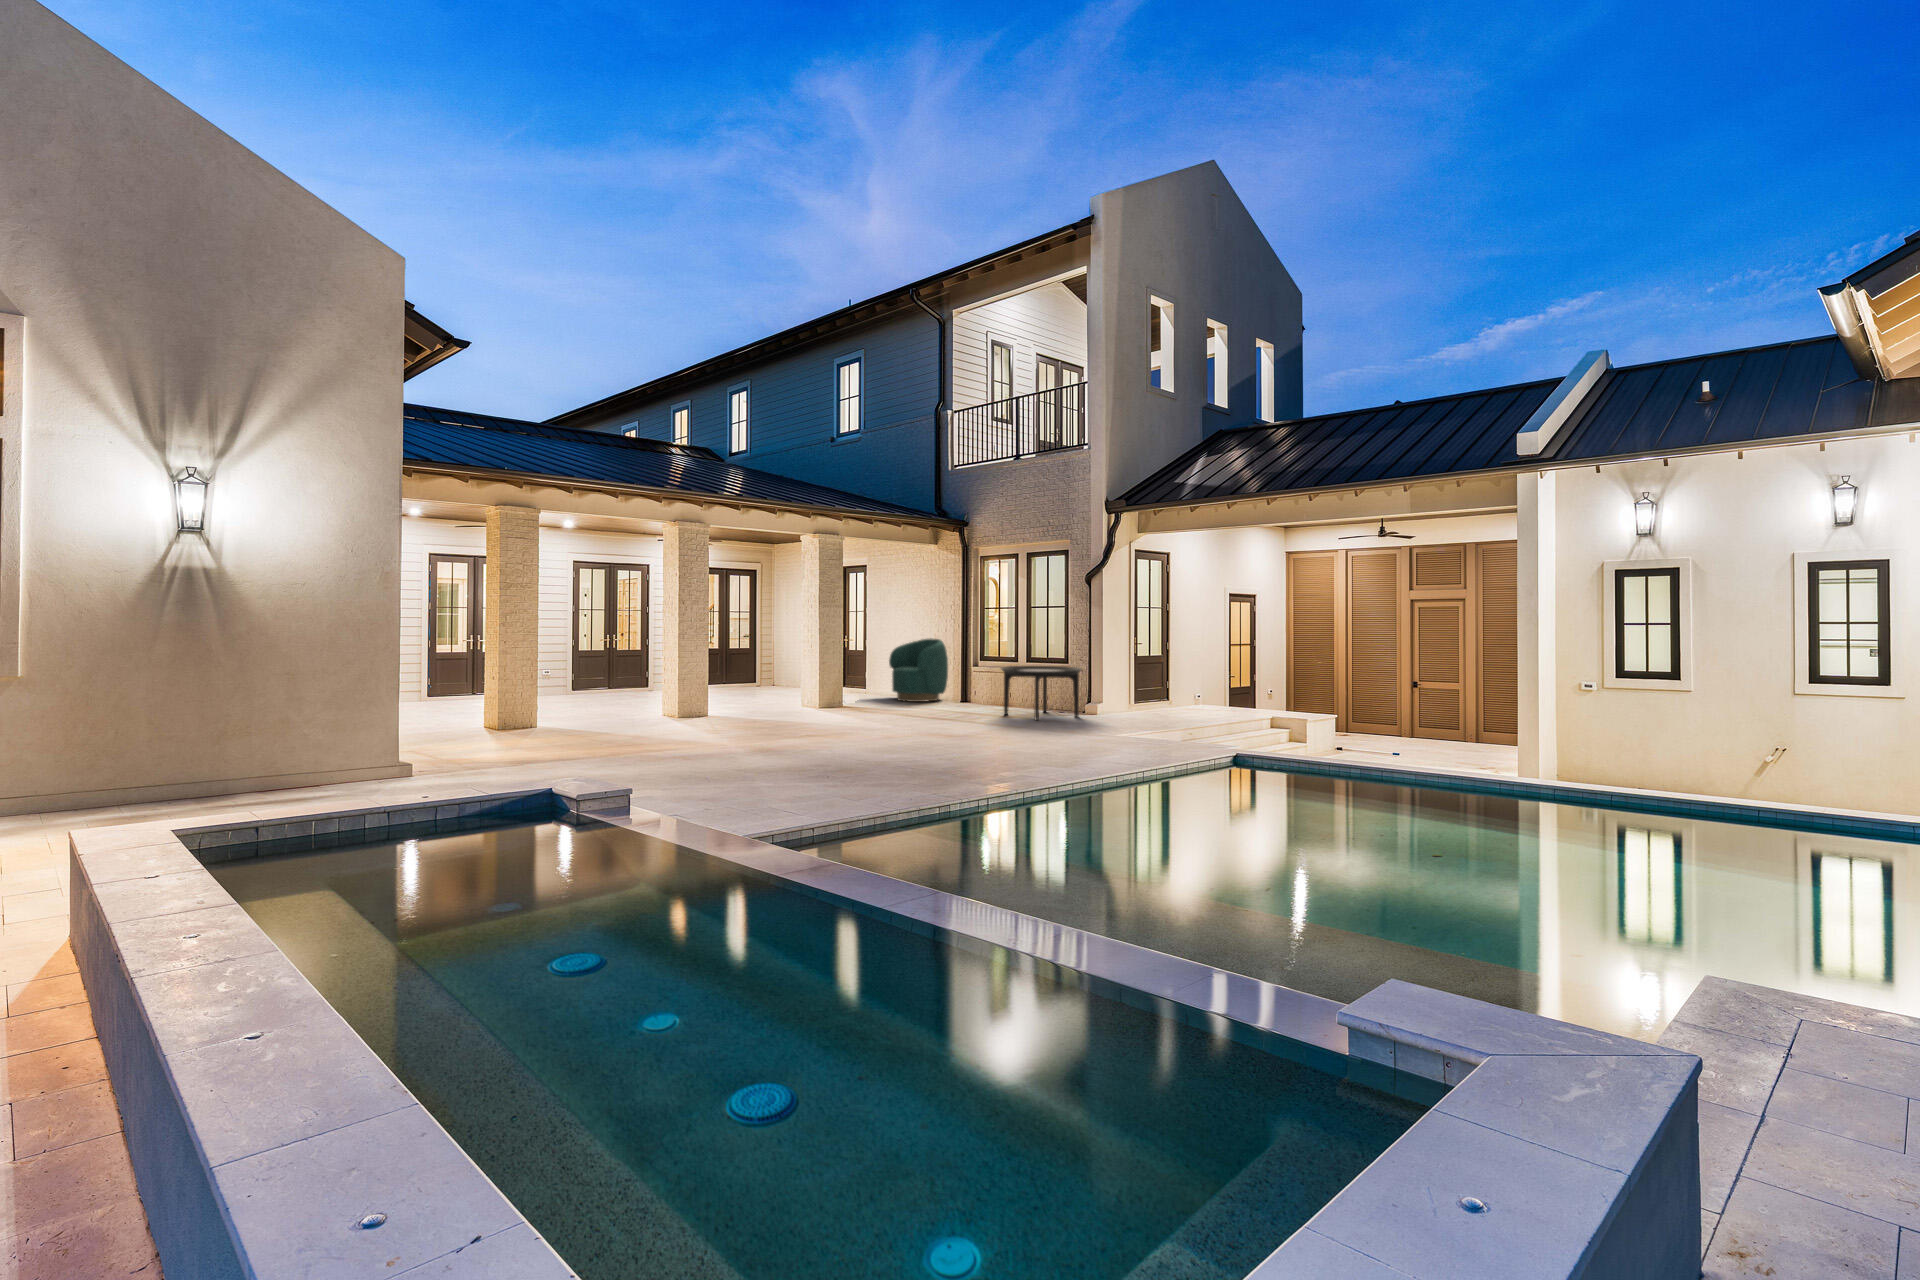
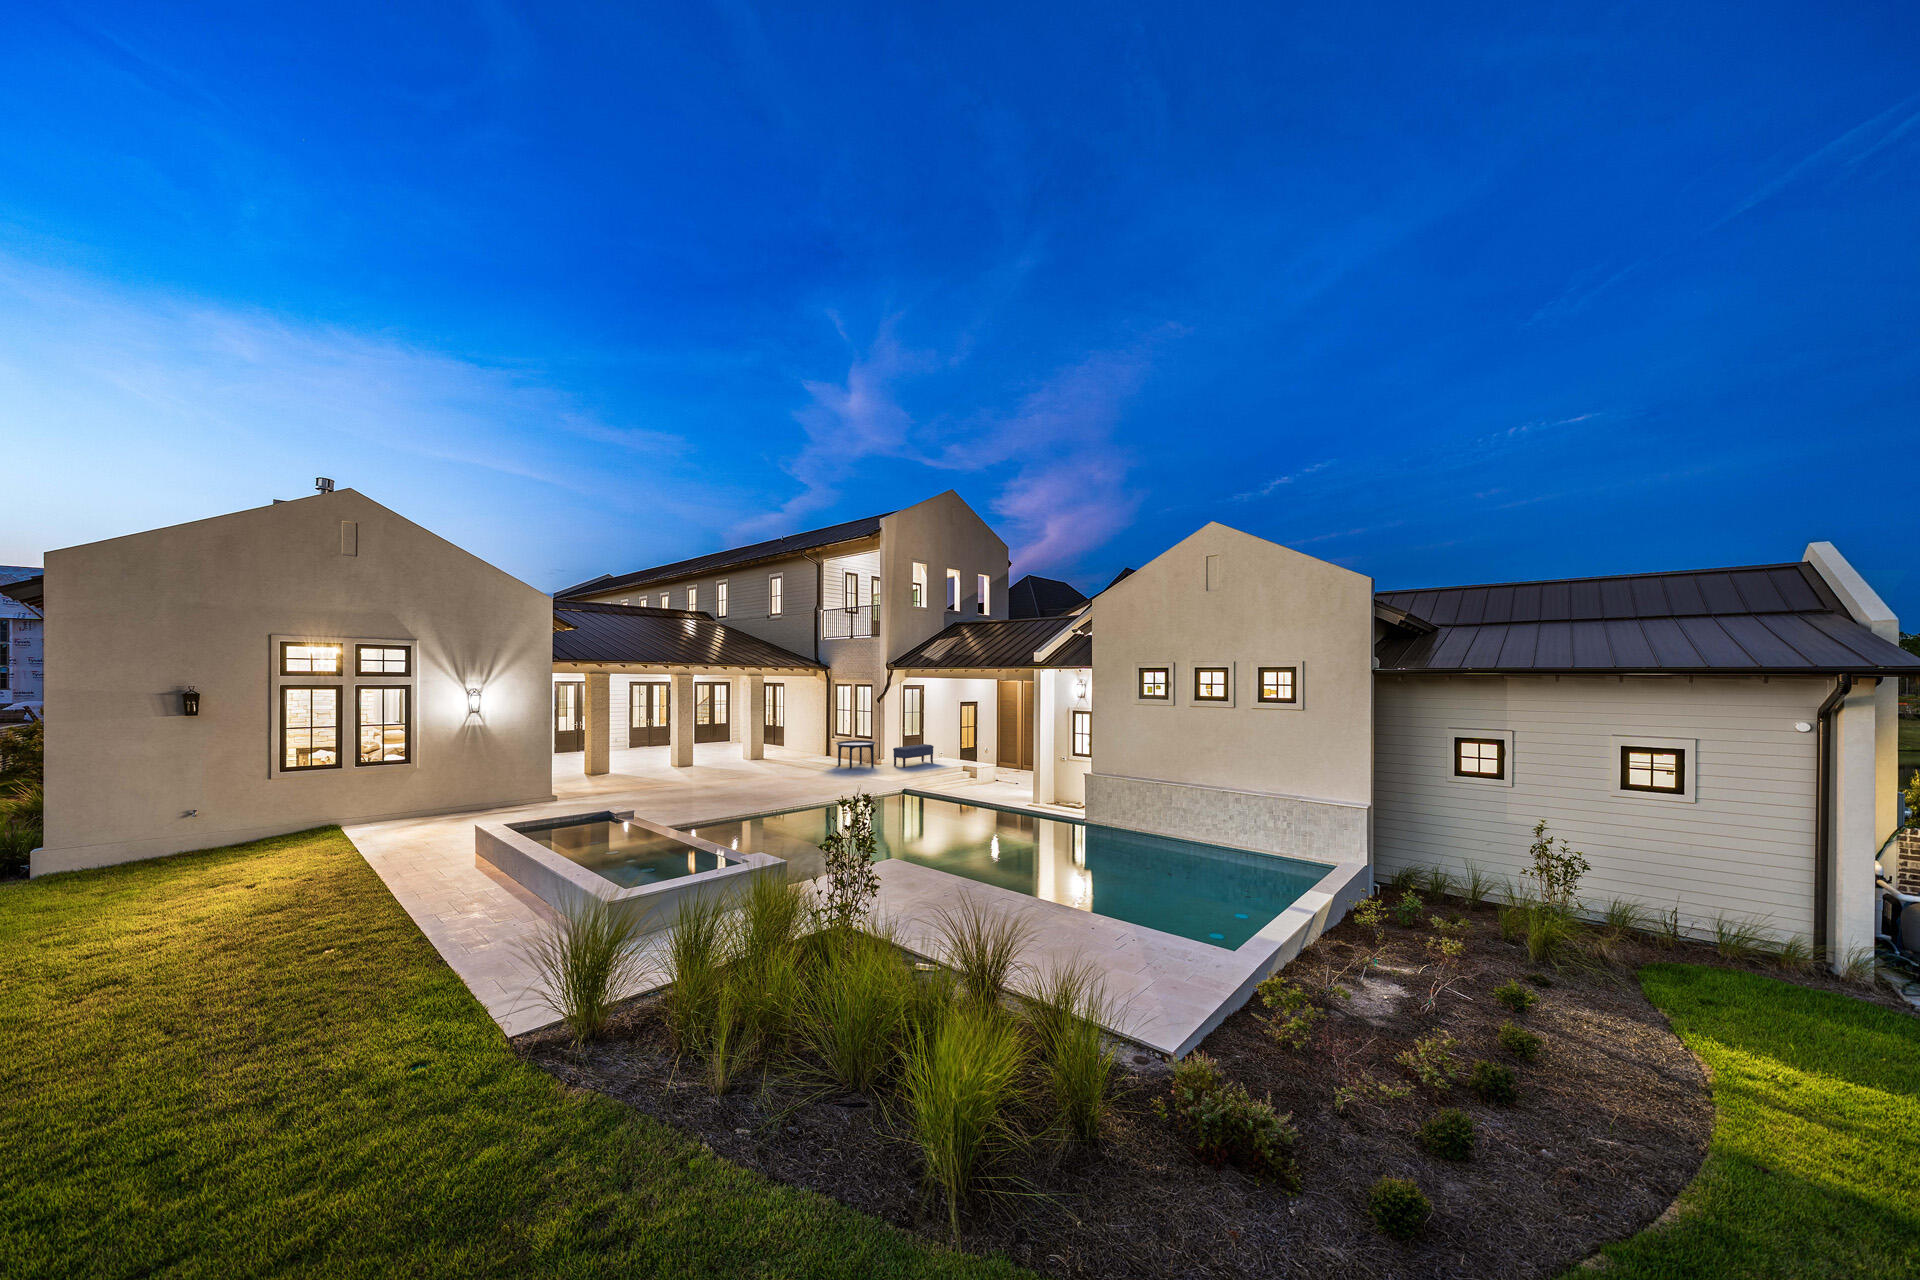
armchair: present [889,638,948,702] -> none [791,724,820,757]
bench: none [1118,675,1193,719] -> present [893,744,934,768]

